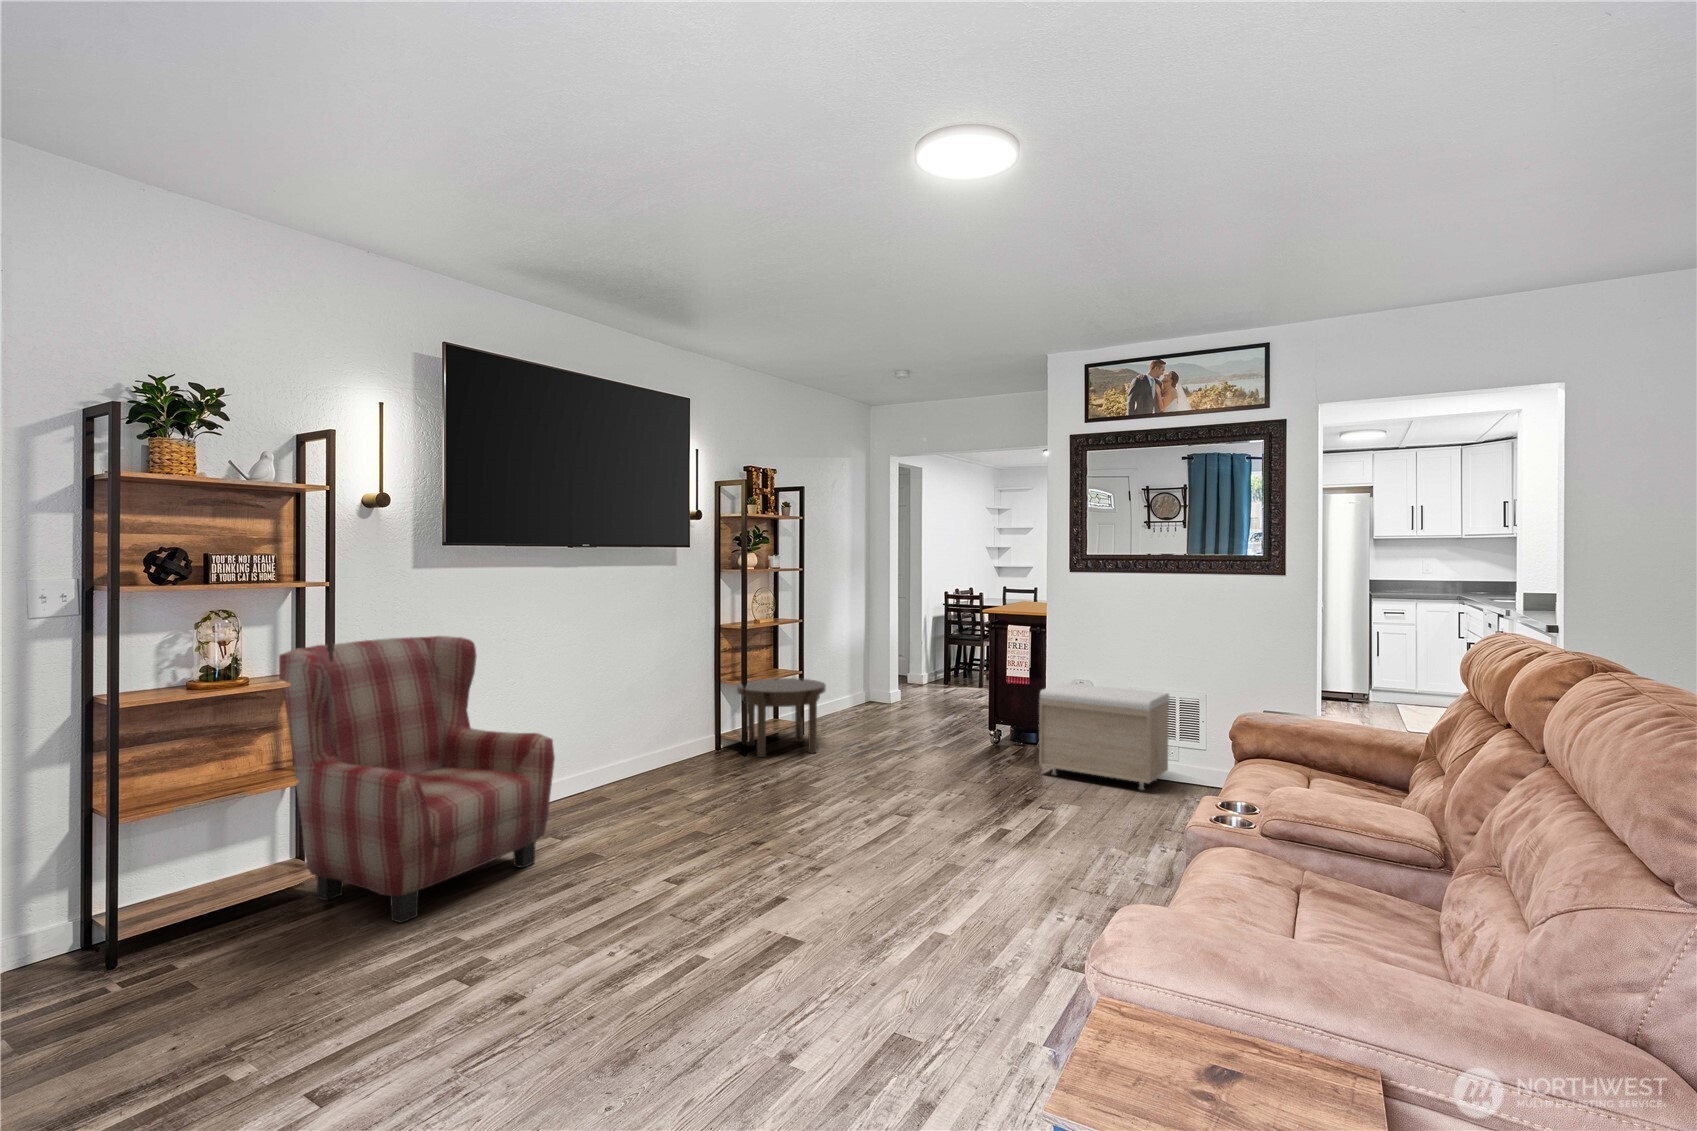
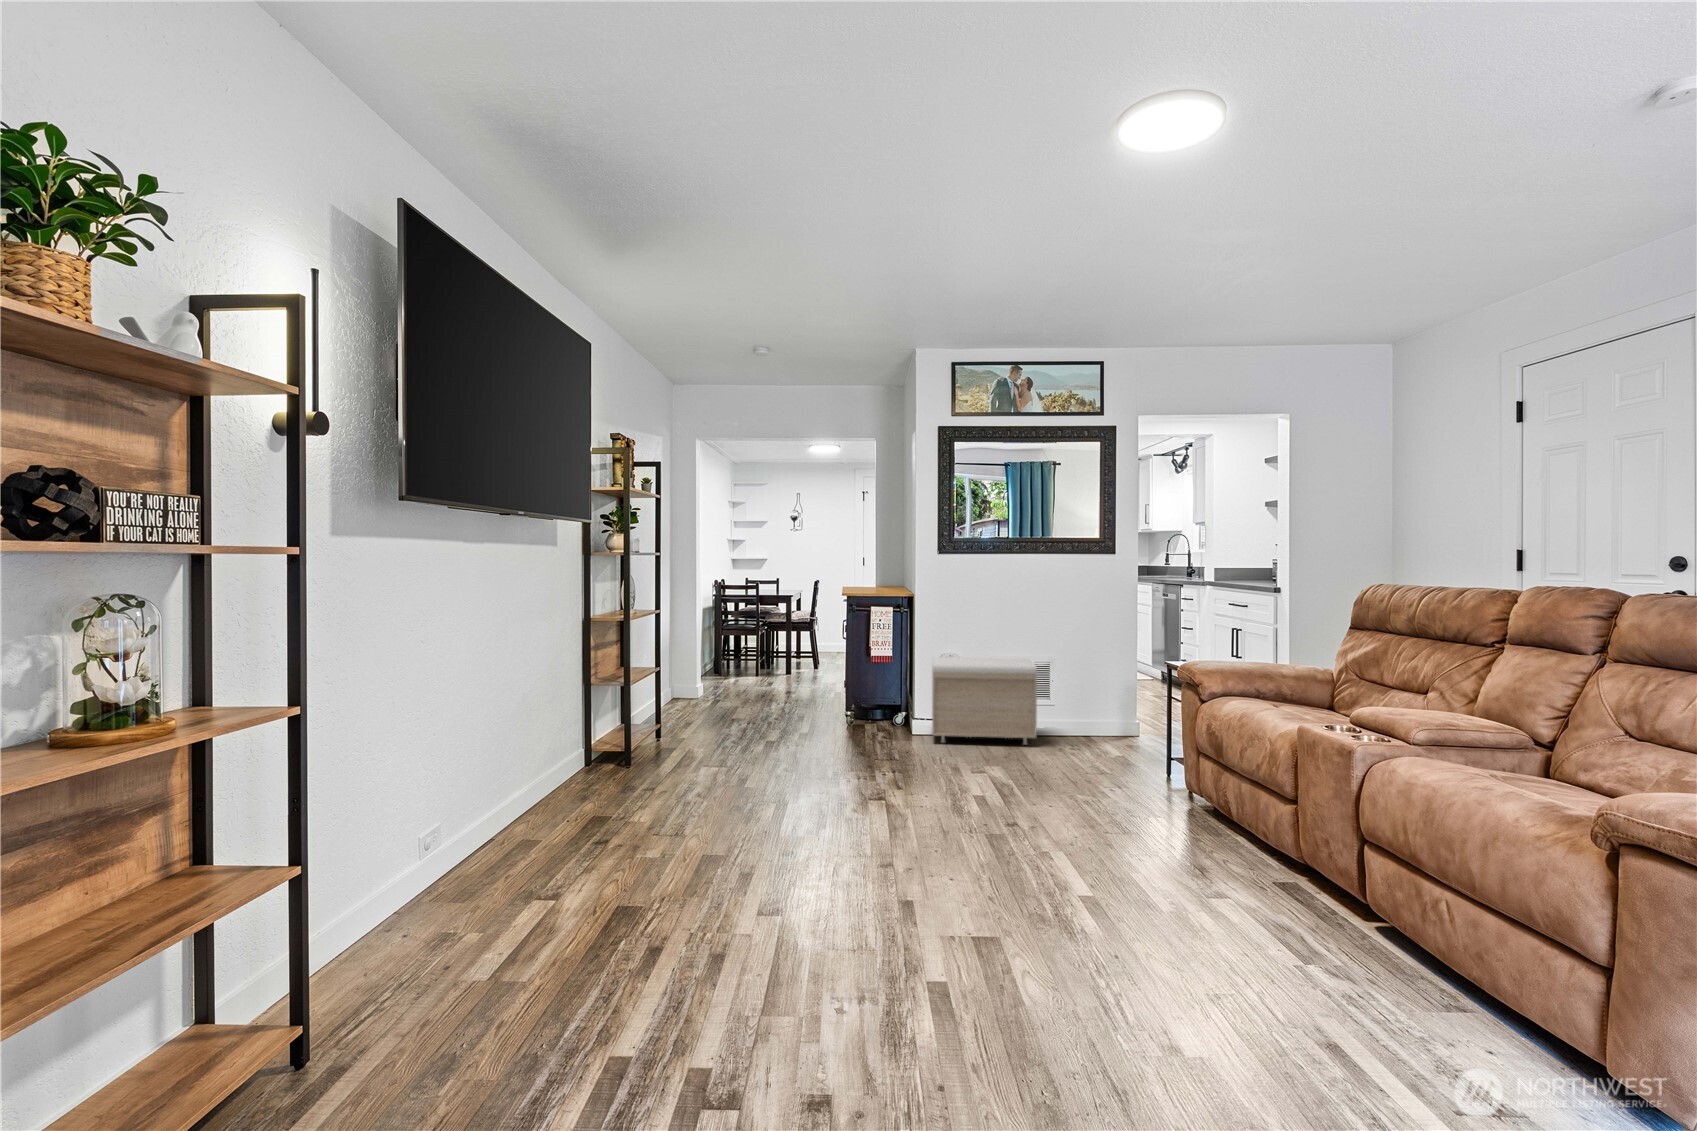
armchair: present [279,636,555,923] -> none [209,636,595,1079]
side table: present [736,678,826,757] -> none [603,674,706,765]

